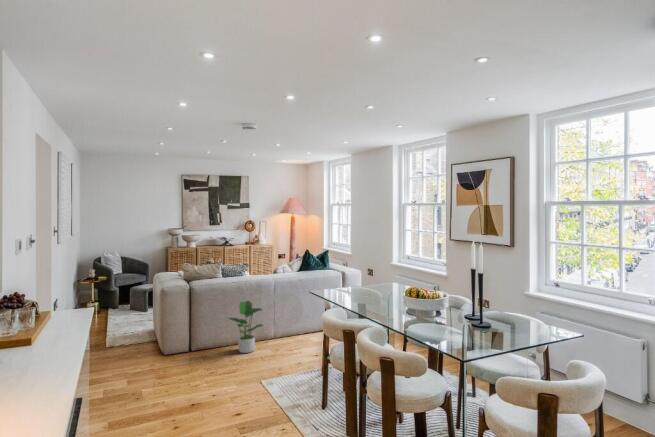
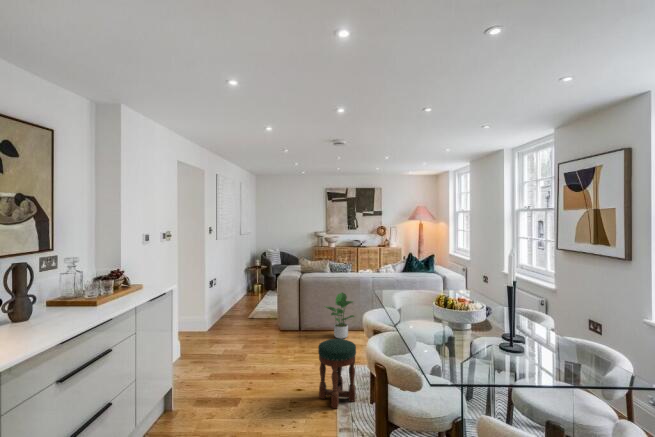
stool: none [266,348,308,423] -> present [318,339,356,408]

